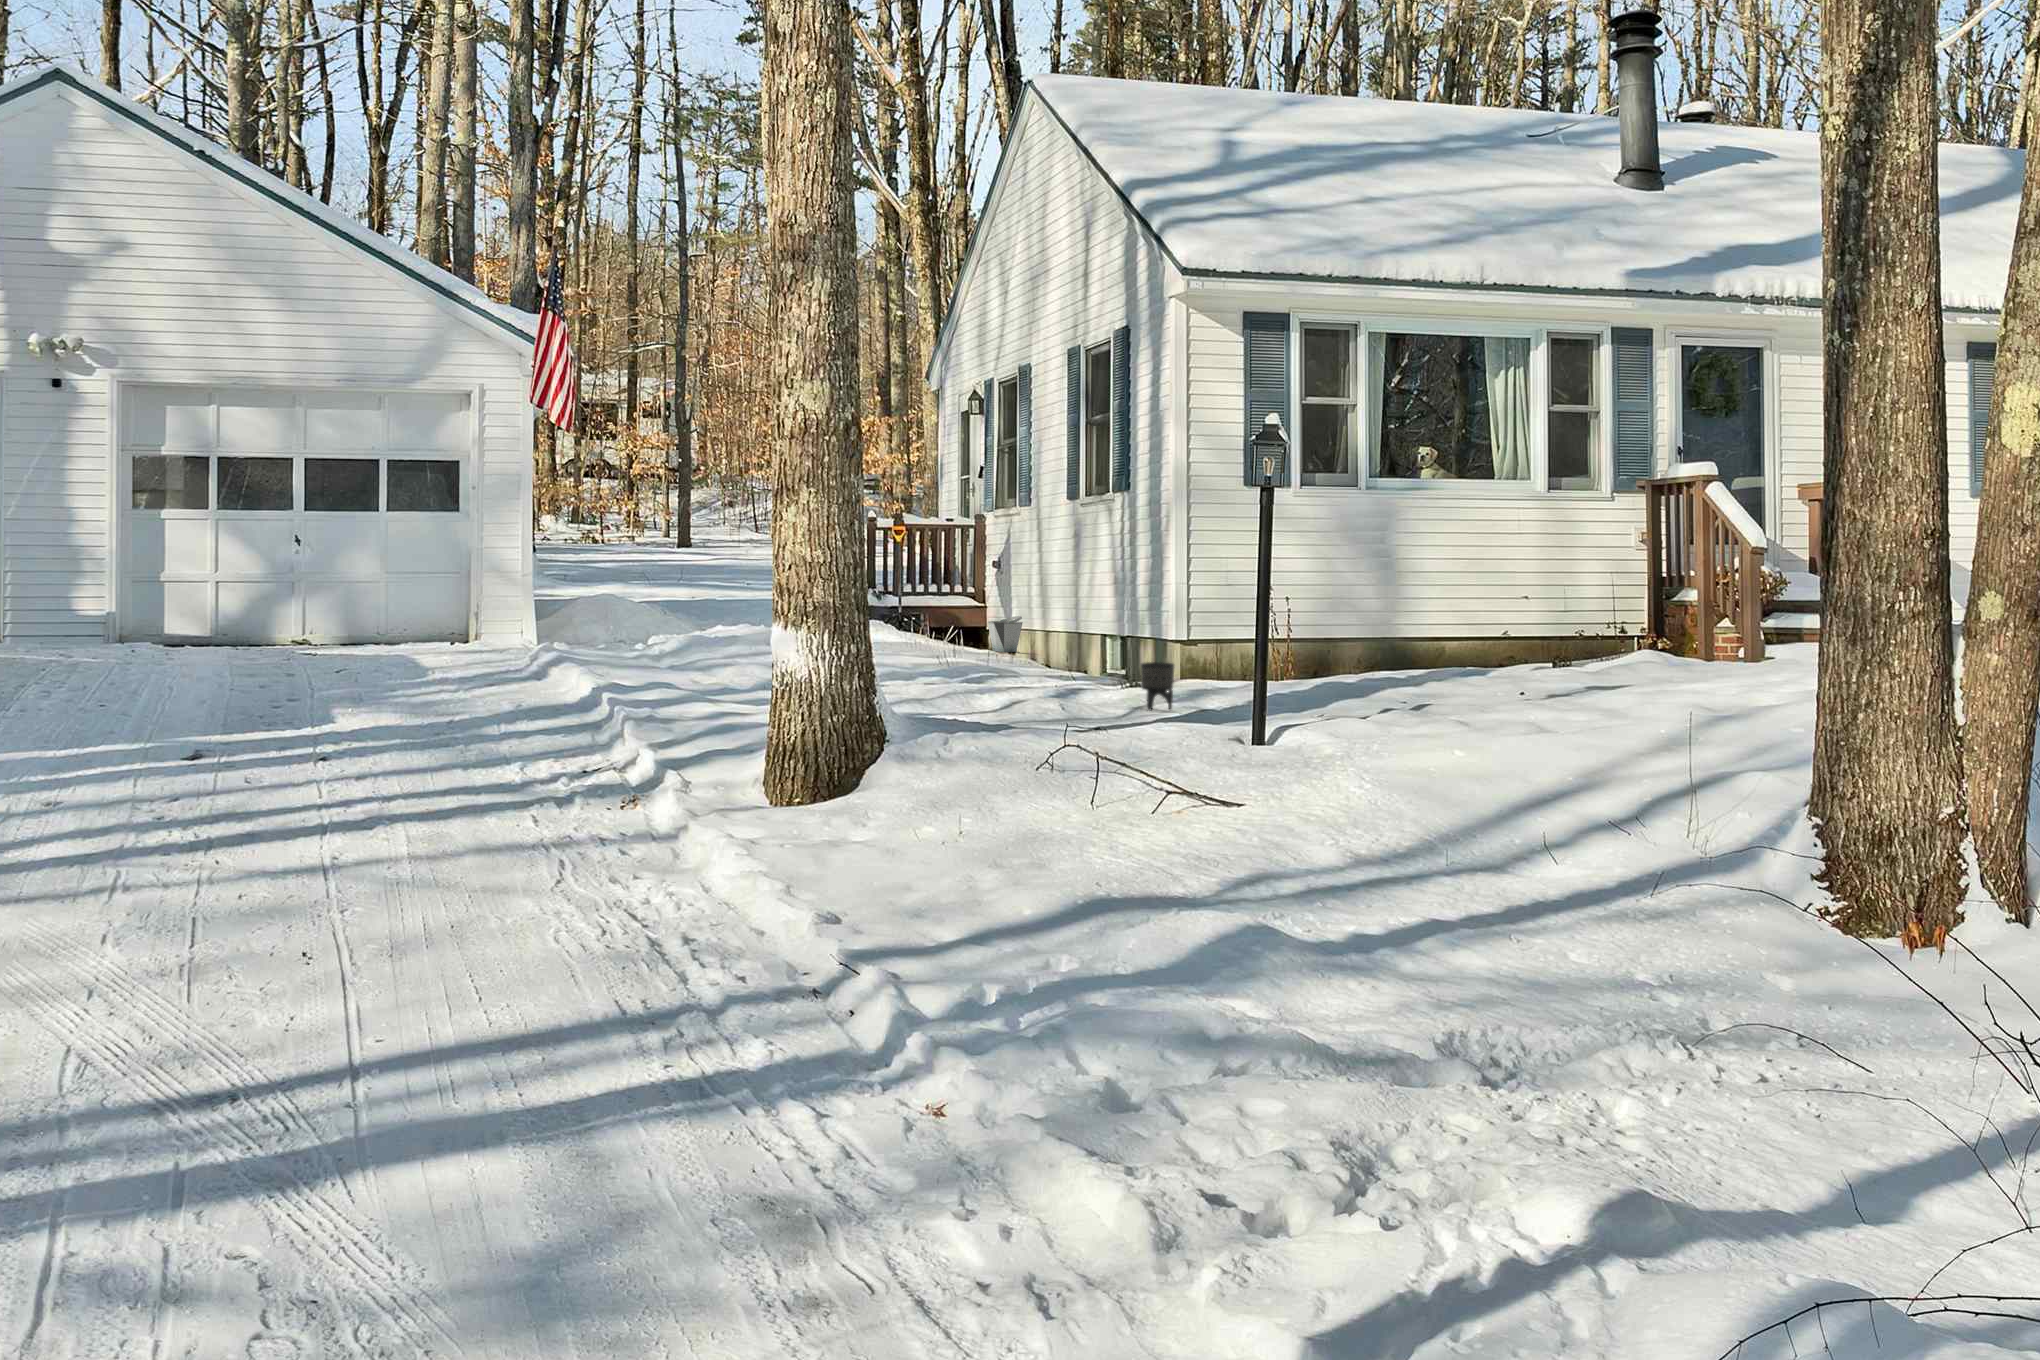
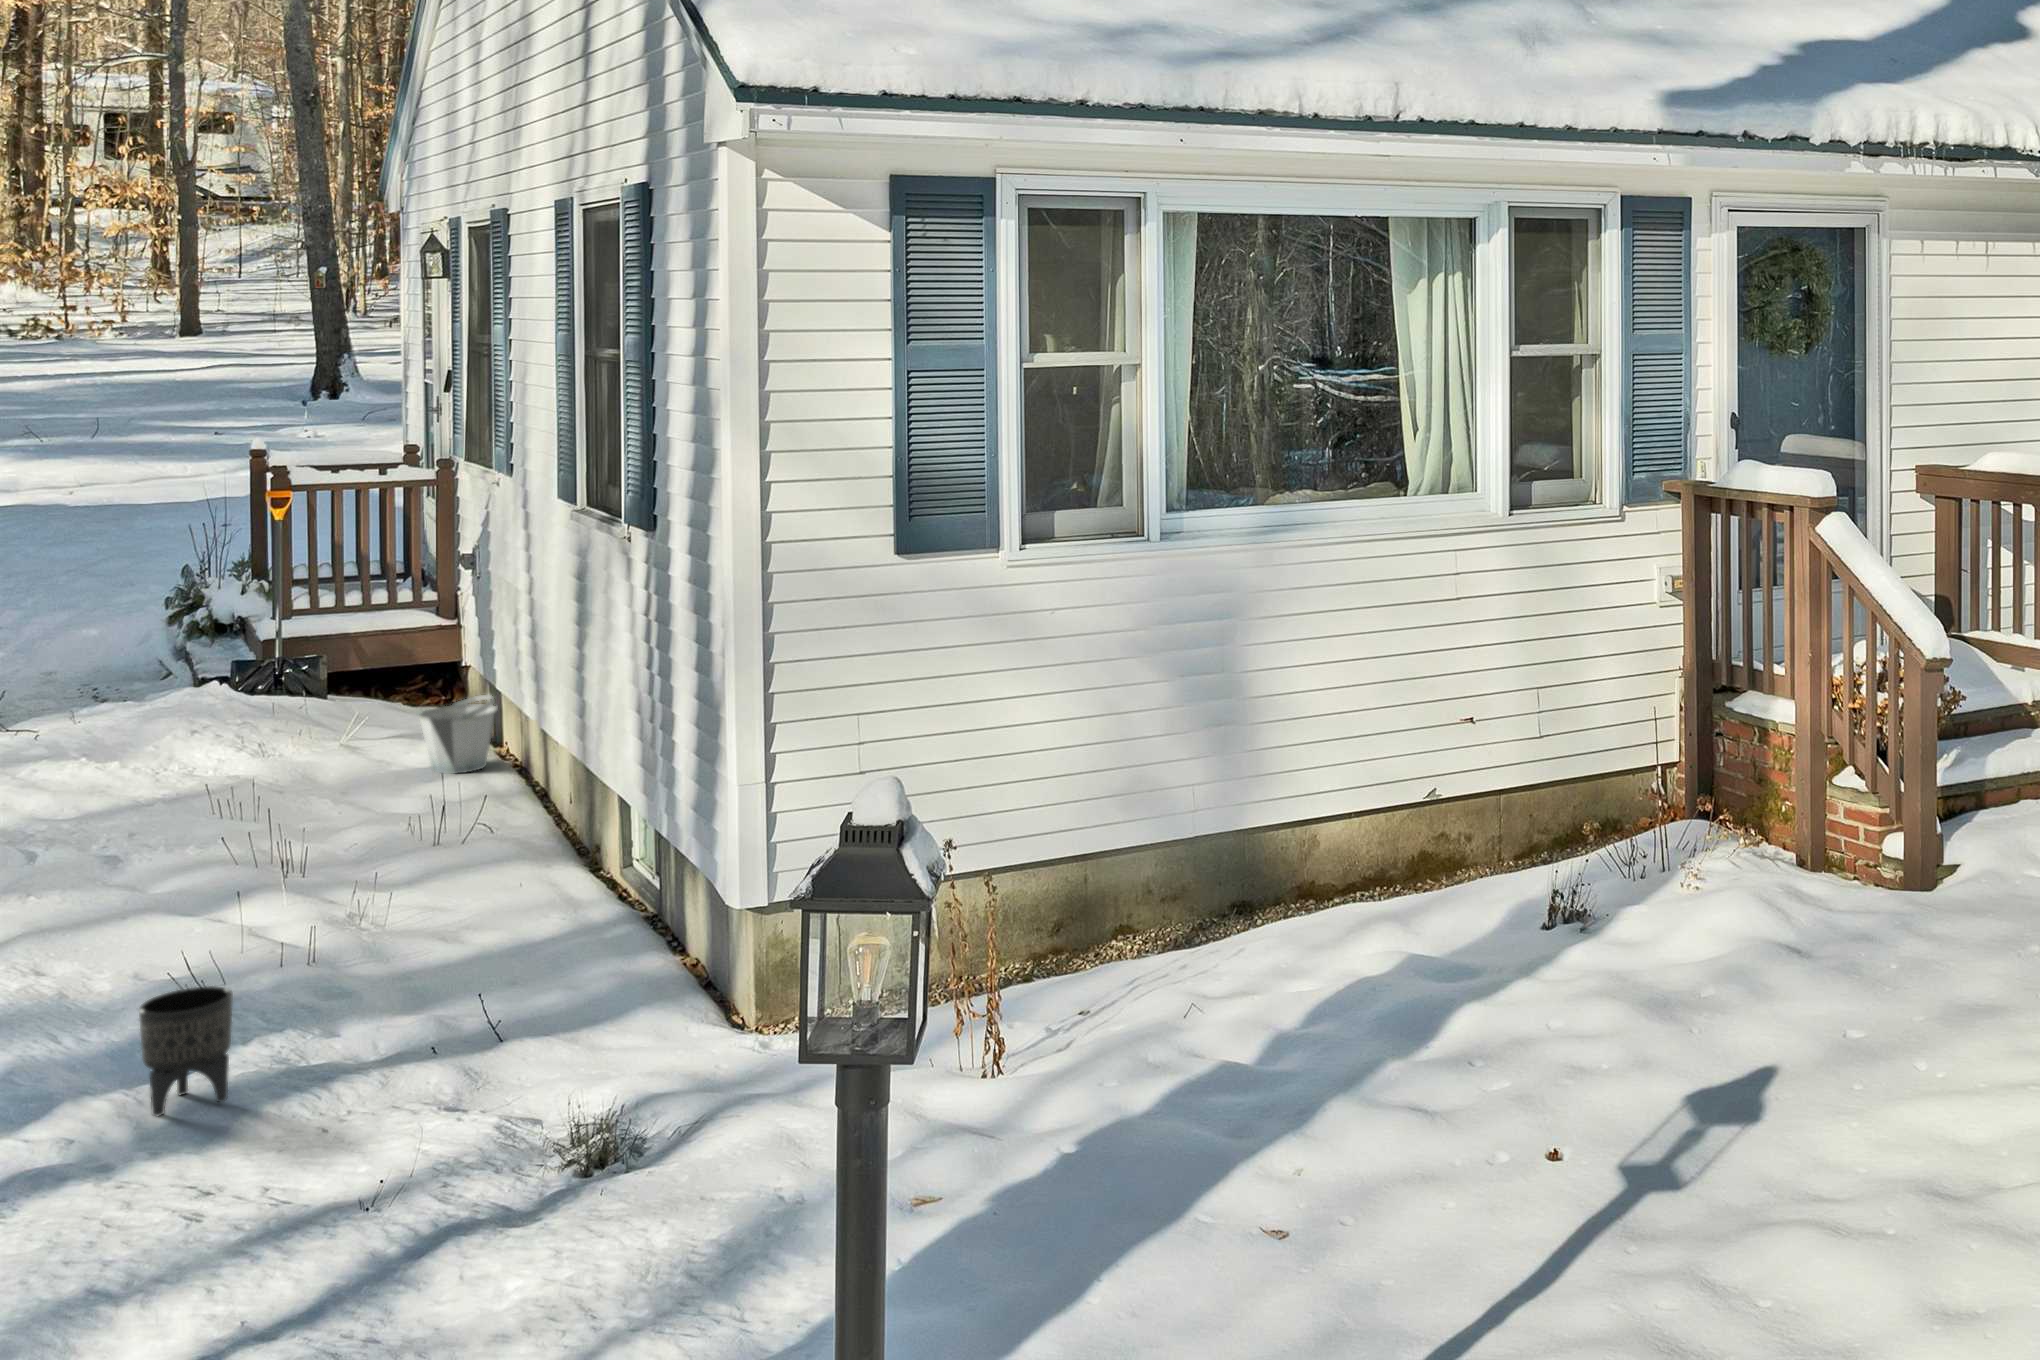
planter: present [1140,662,1174,710] -> present [139,986,233,1117]

